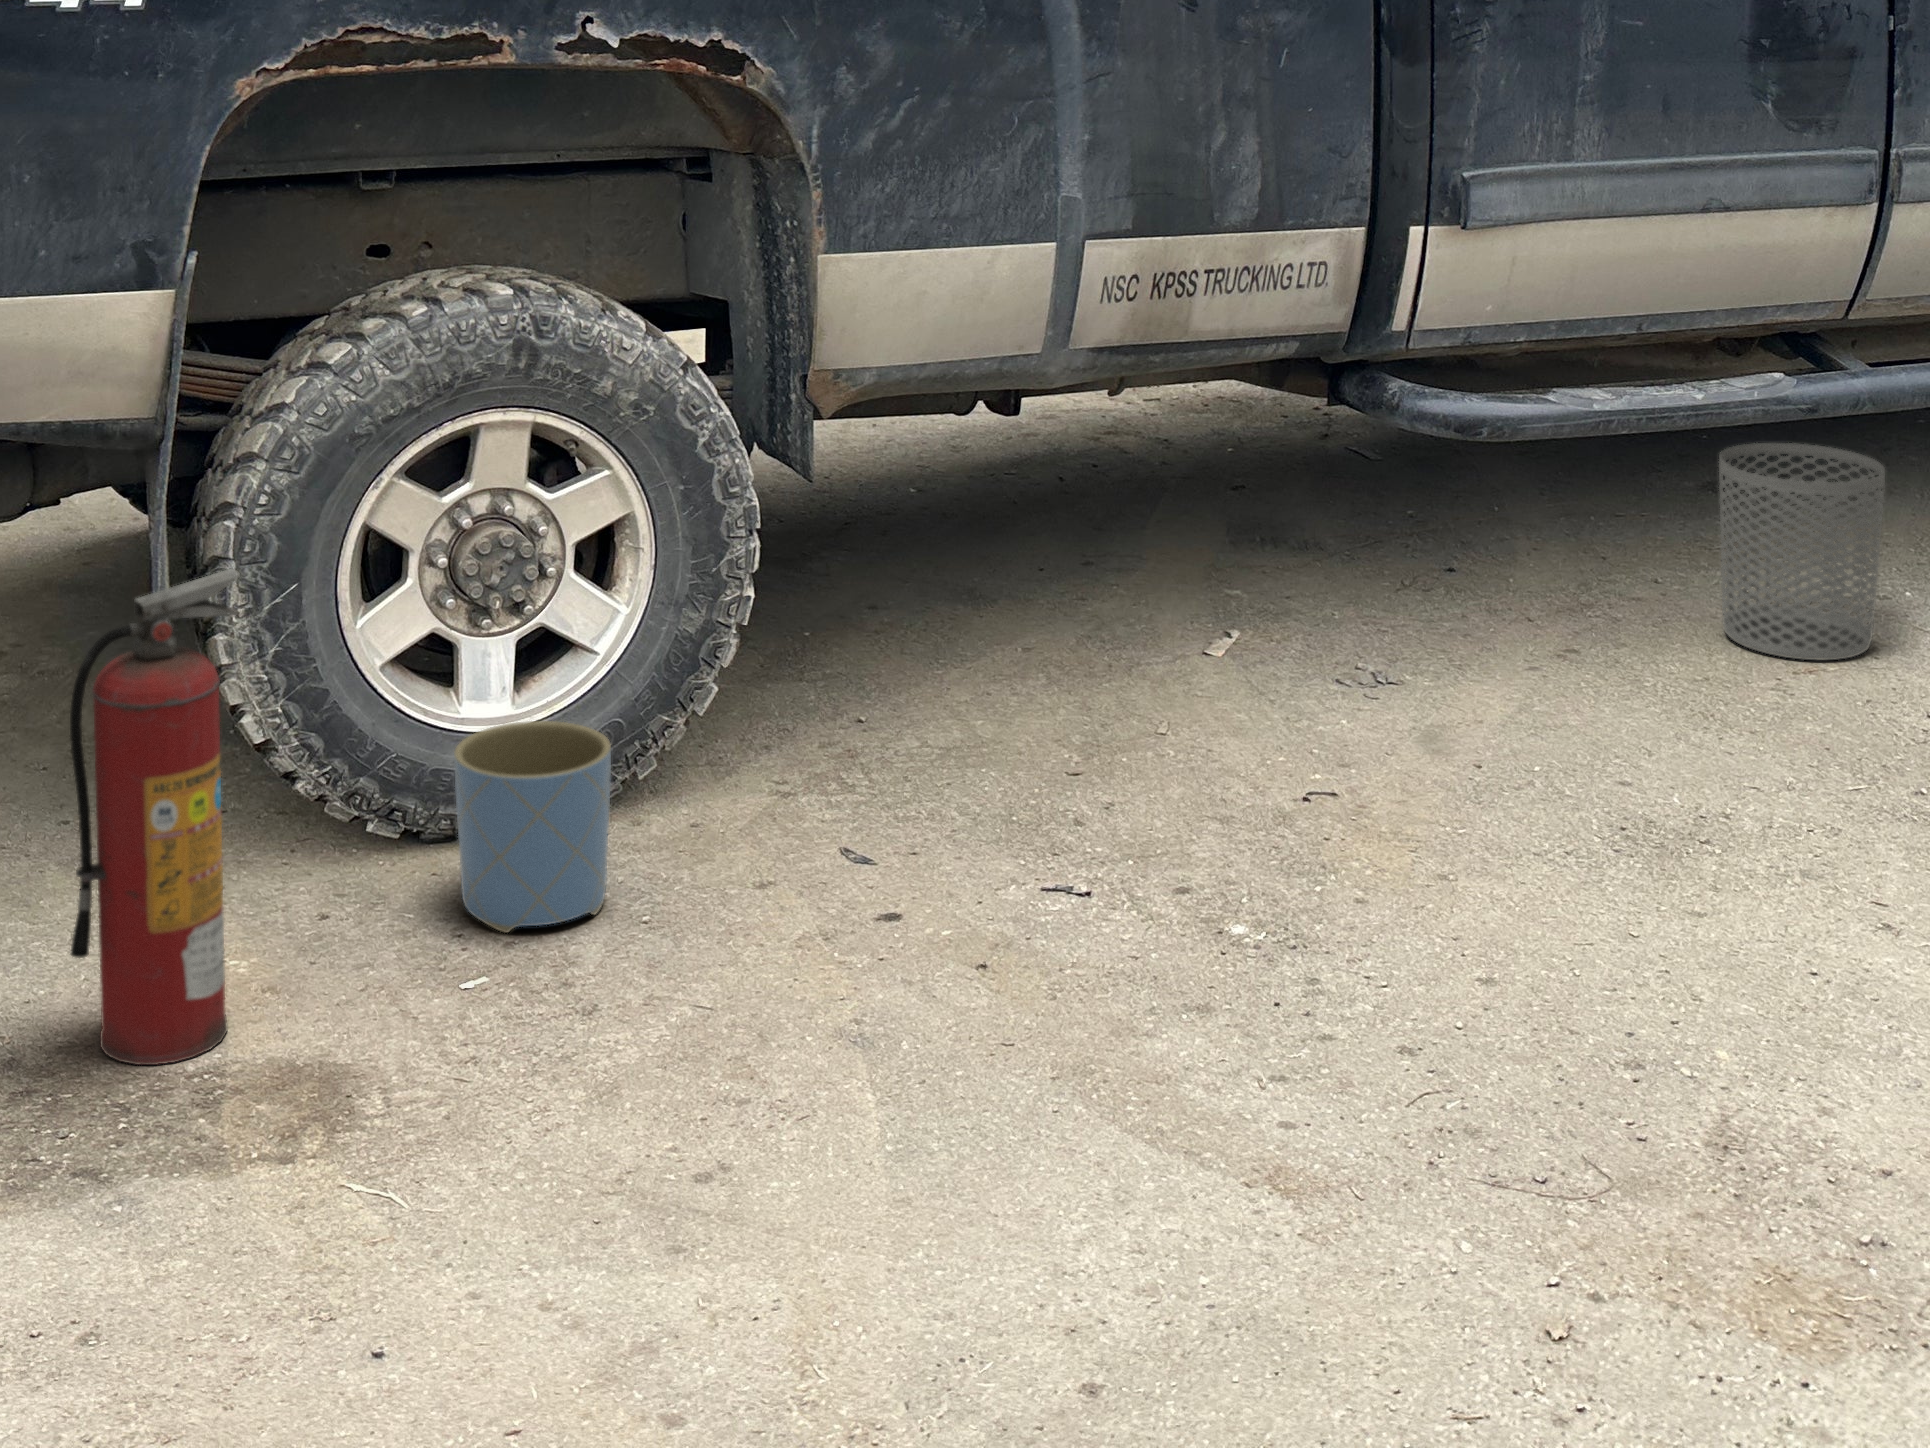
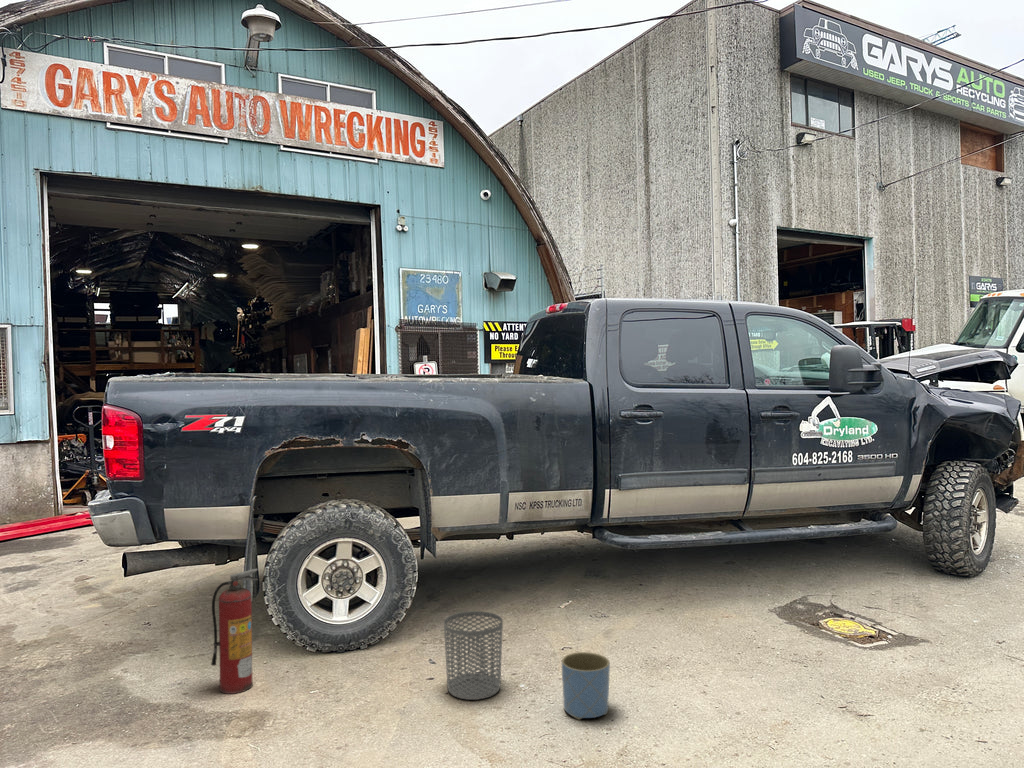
waste bin: present [1719,443,1885,660] -> present [444,611,503,700]
planter: present [454,721,611,933] -> present [562,652,610,720]

